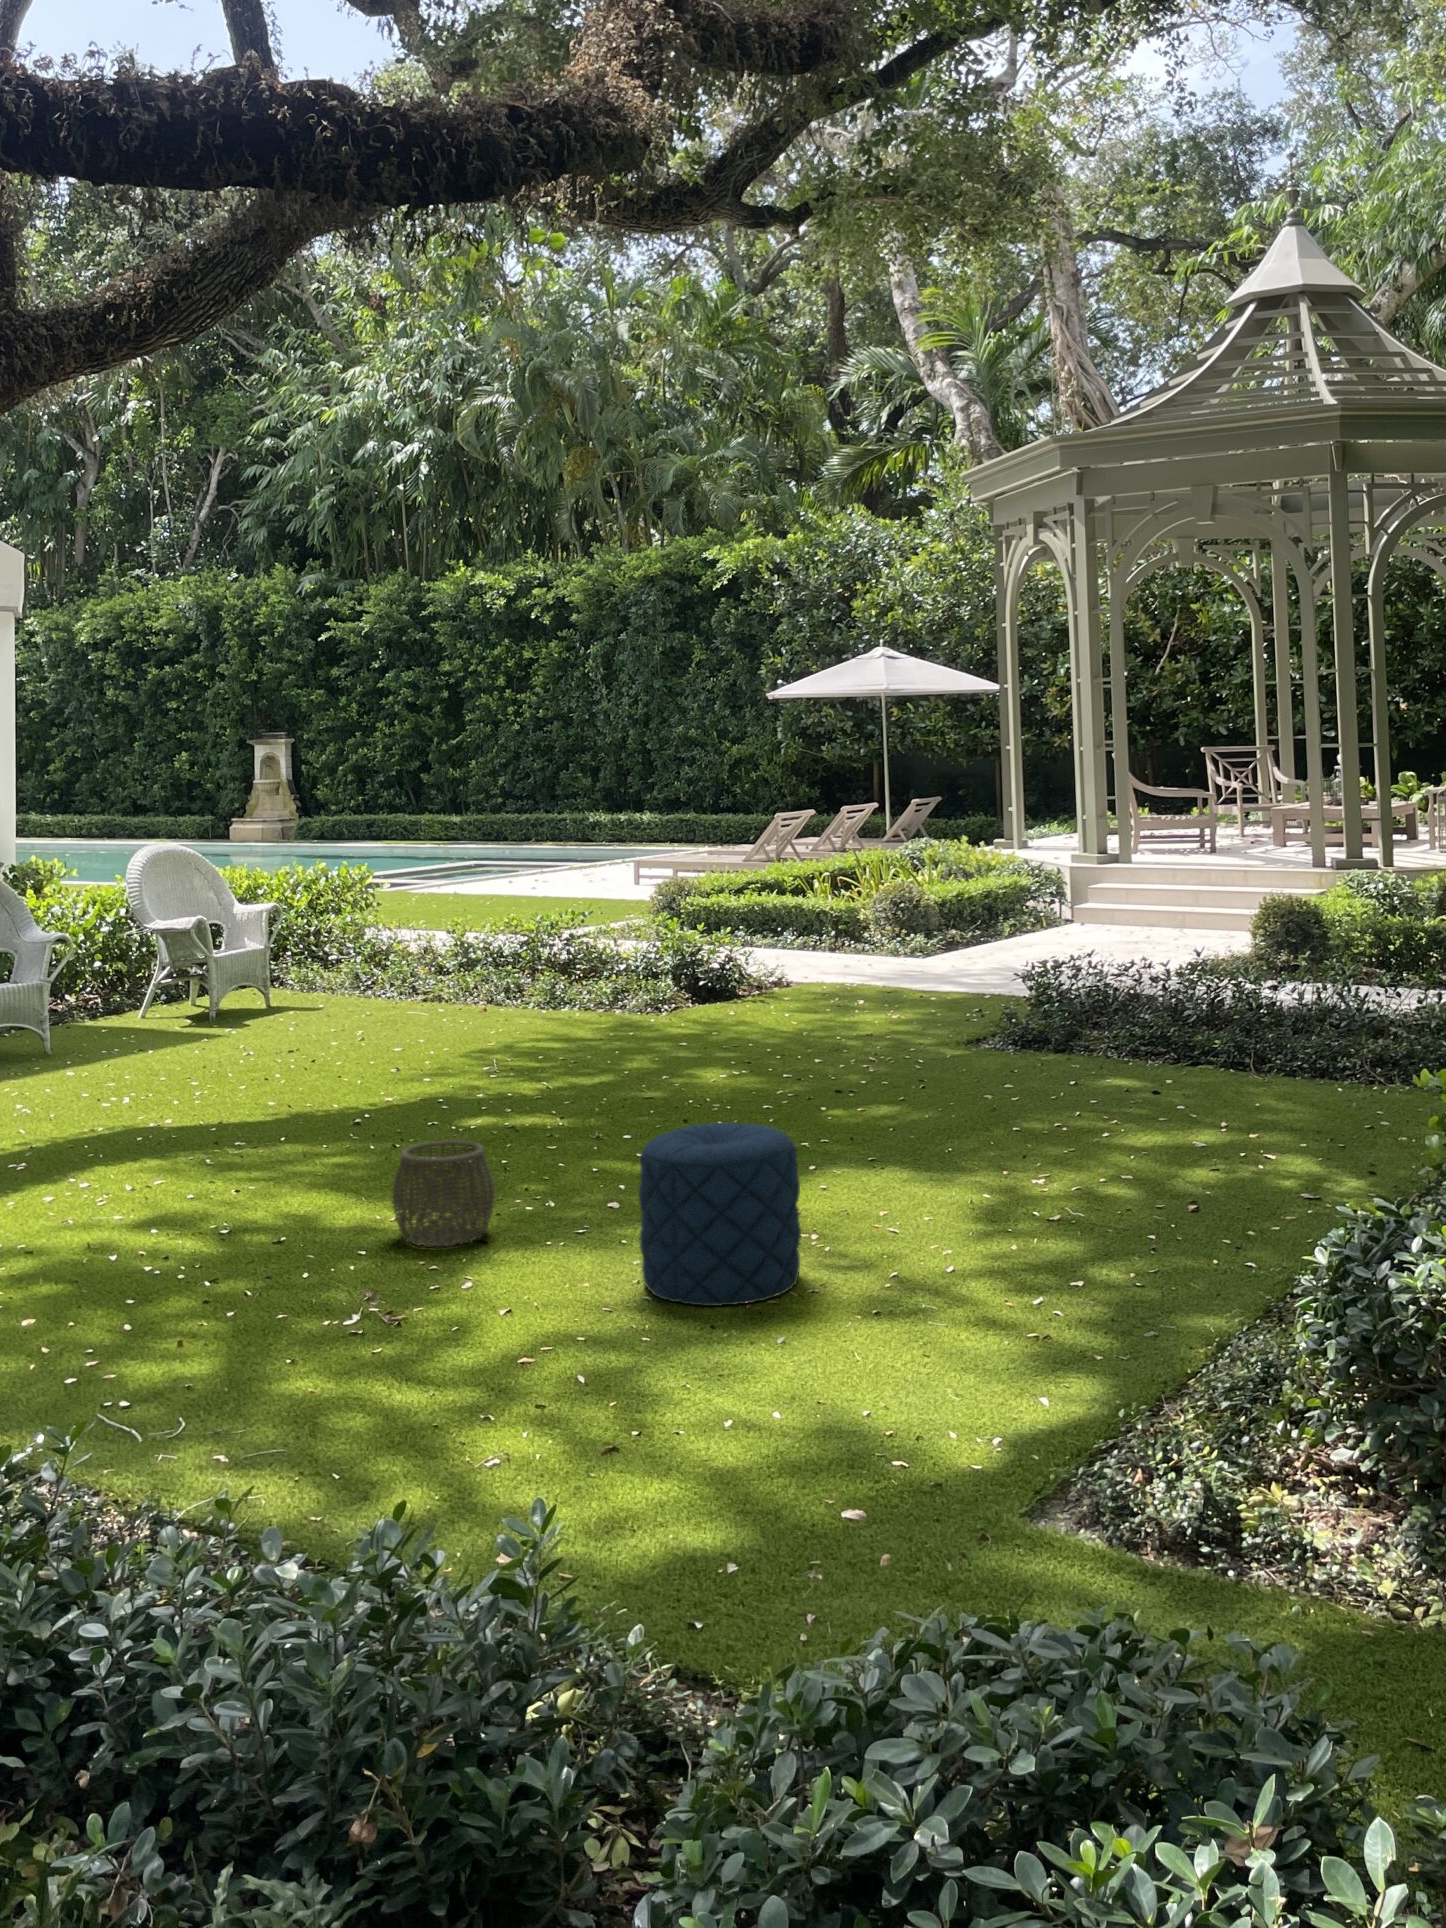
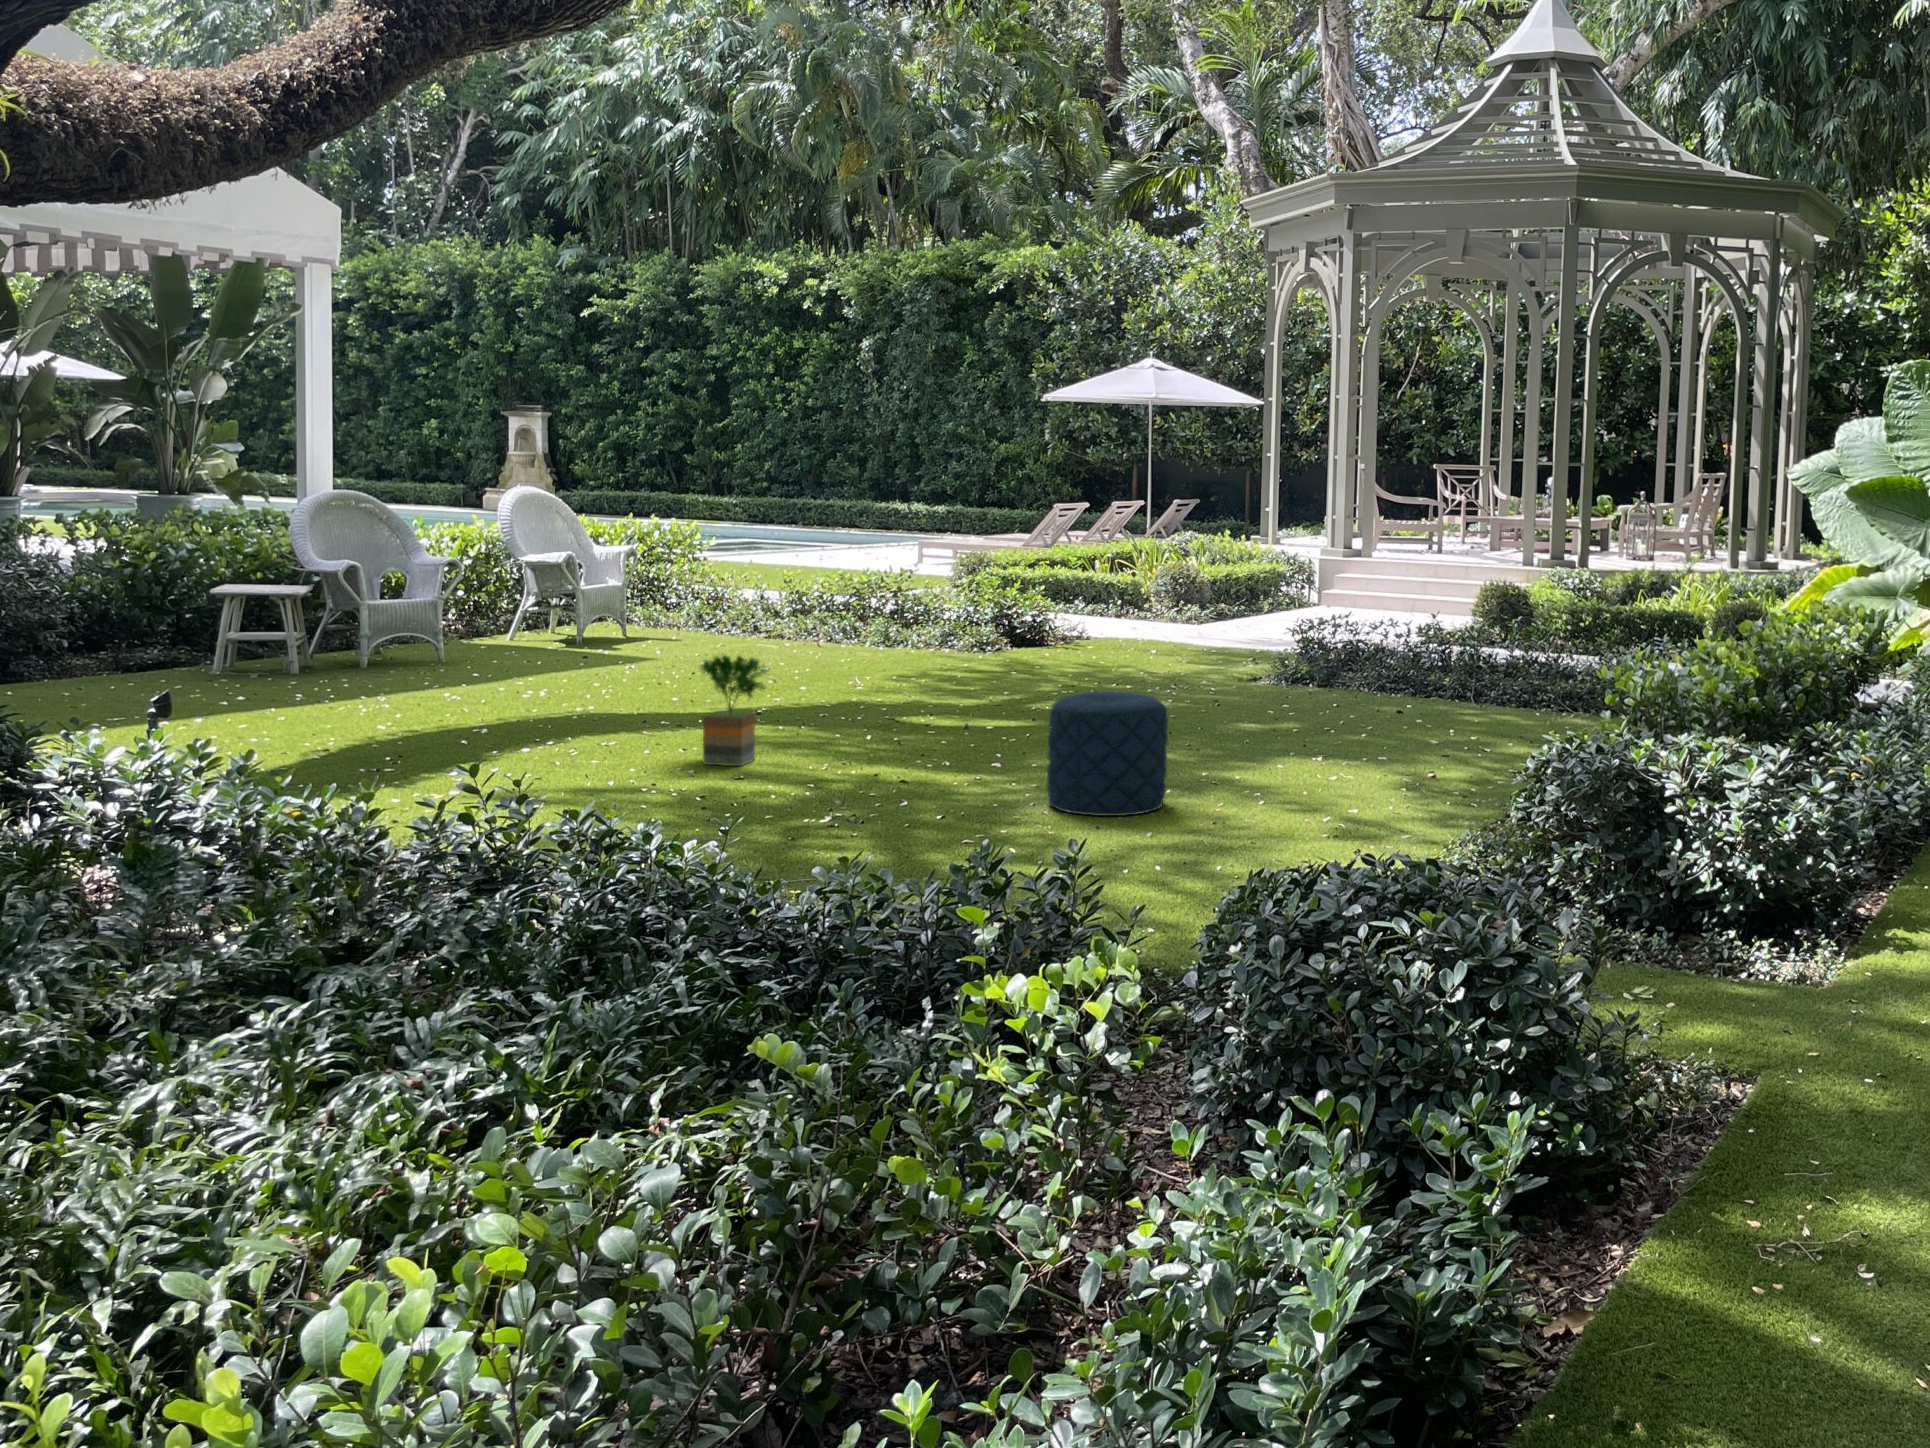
potted tree: none [230,1073,321,1220] -> present [701,655,769,766]
woven basket: present [392,1140,495,1247] -> none [839,707,921,783]

